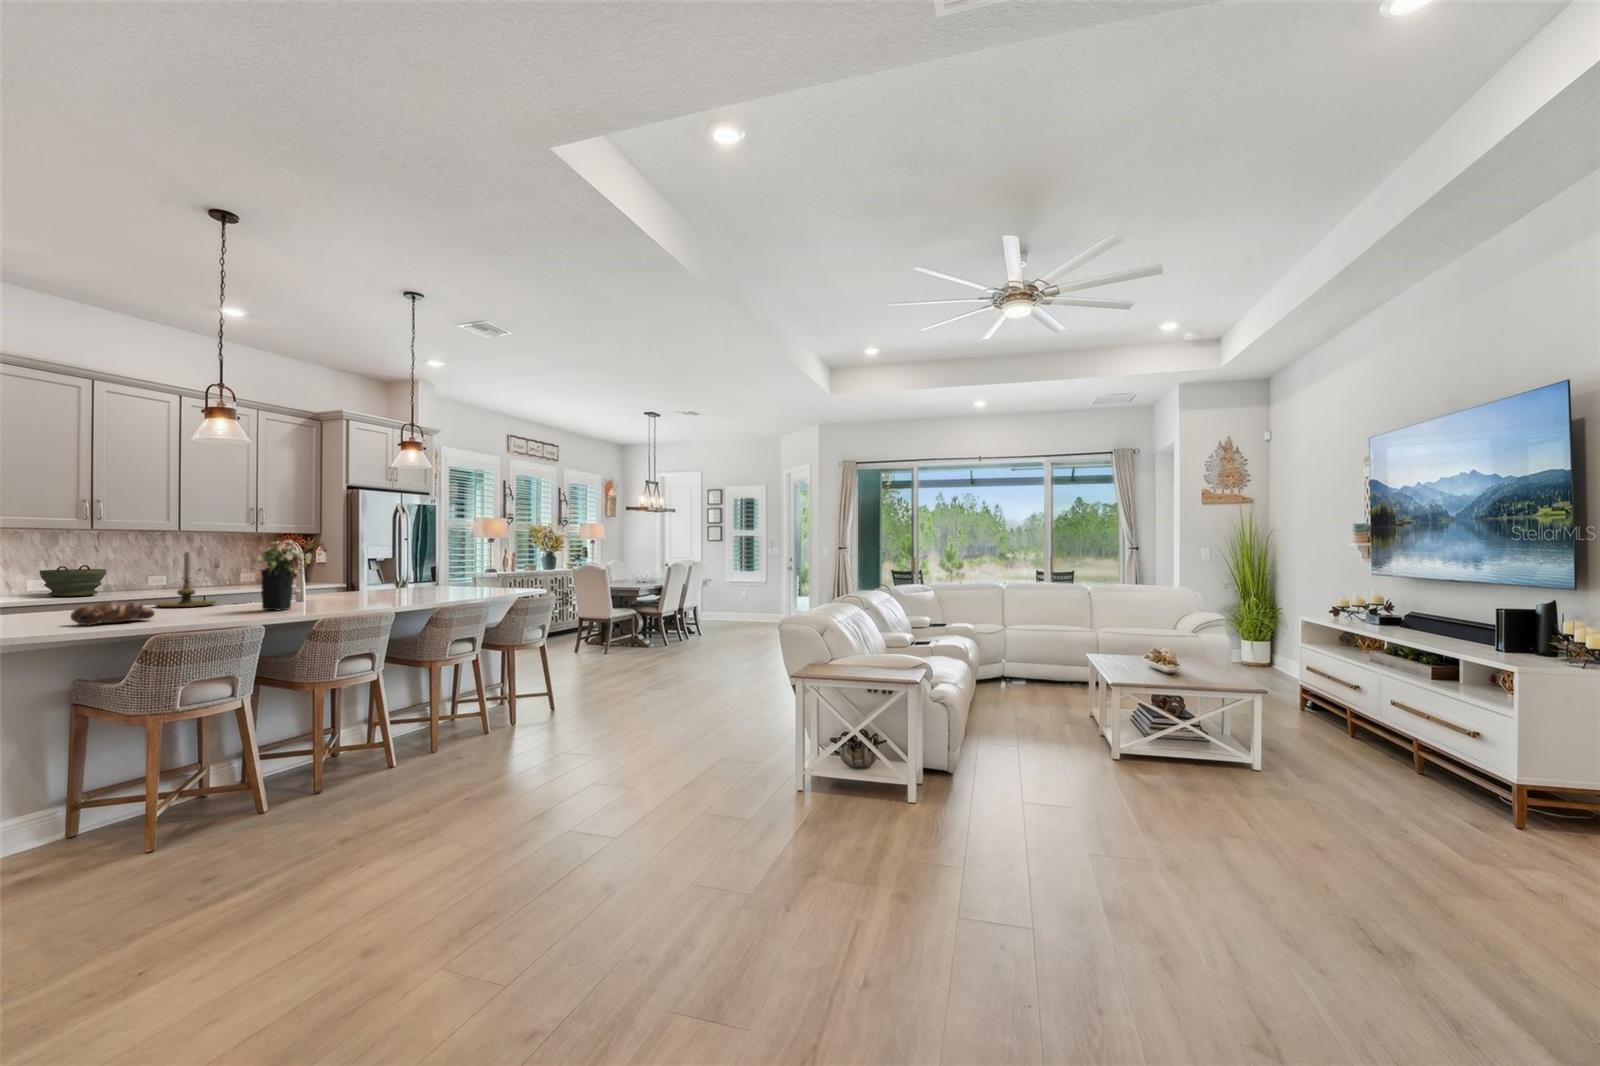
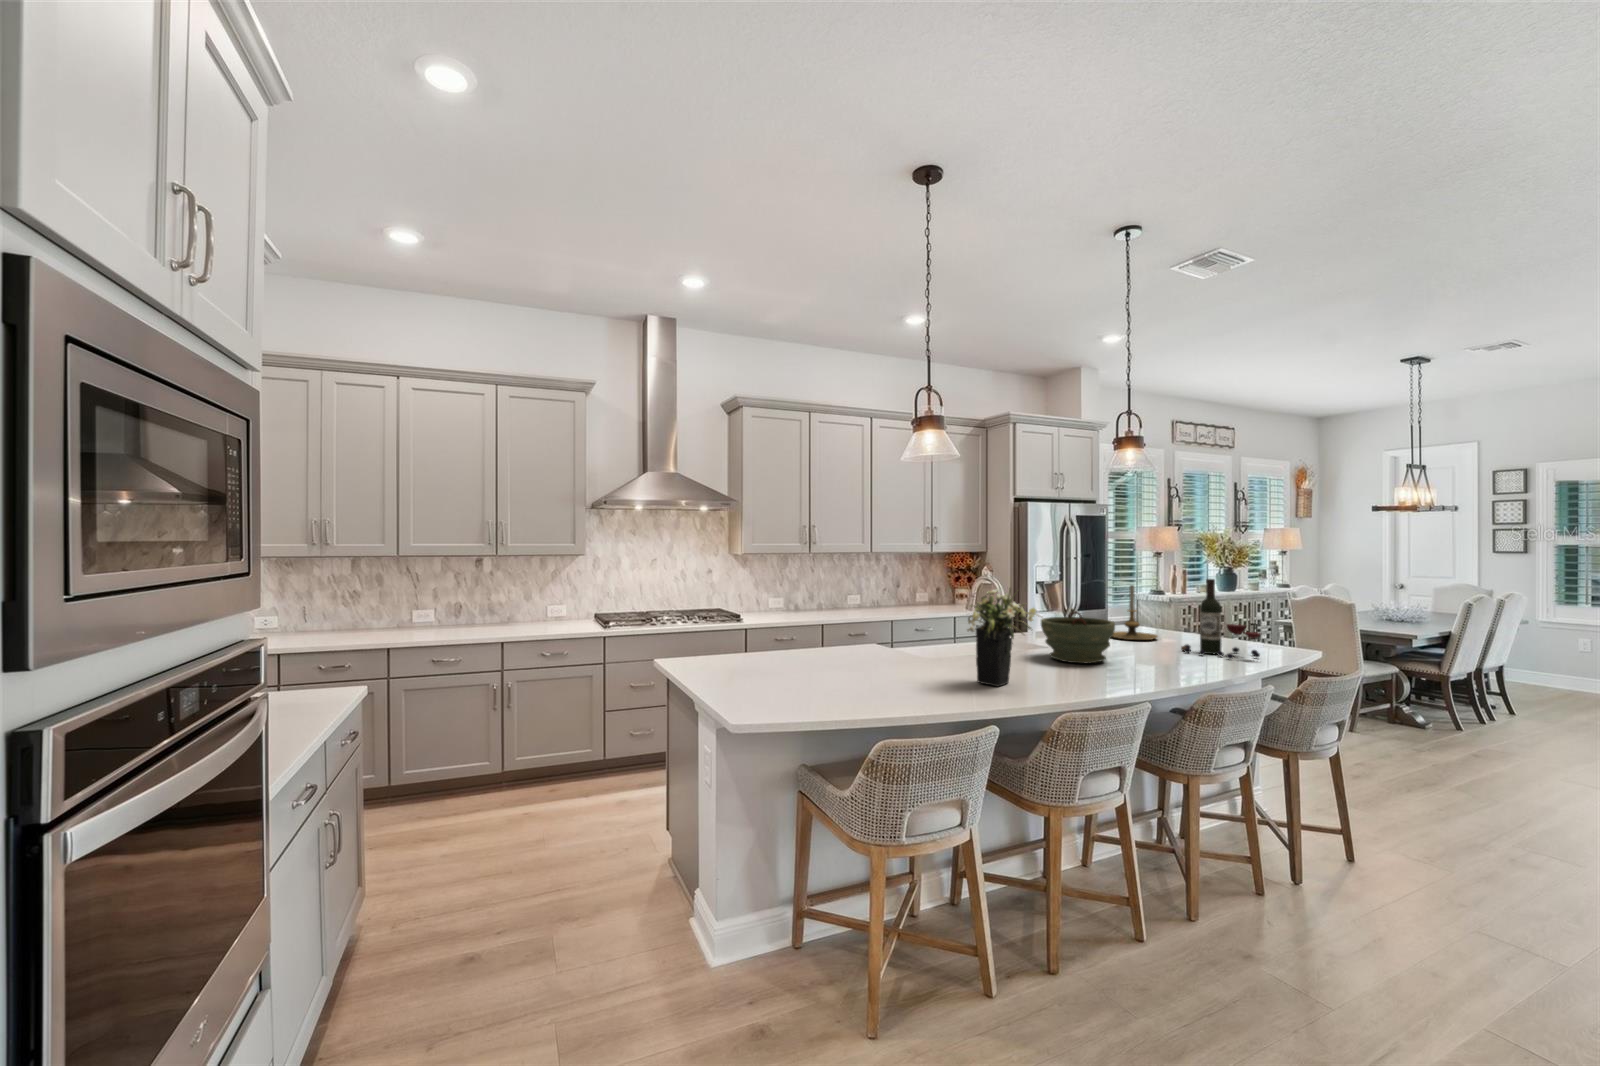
wine bottle: none [451,542,500,593] -> present [1181,579,1261,659]
candle holder: present [155,552,216,607] -> present [1112,585,1158,640]
bowl: present [40,565,106,597] -> present [1041,611,1115,663]
bread loaf: present [71,601,155,625] -> none [795,670,872,704]

